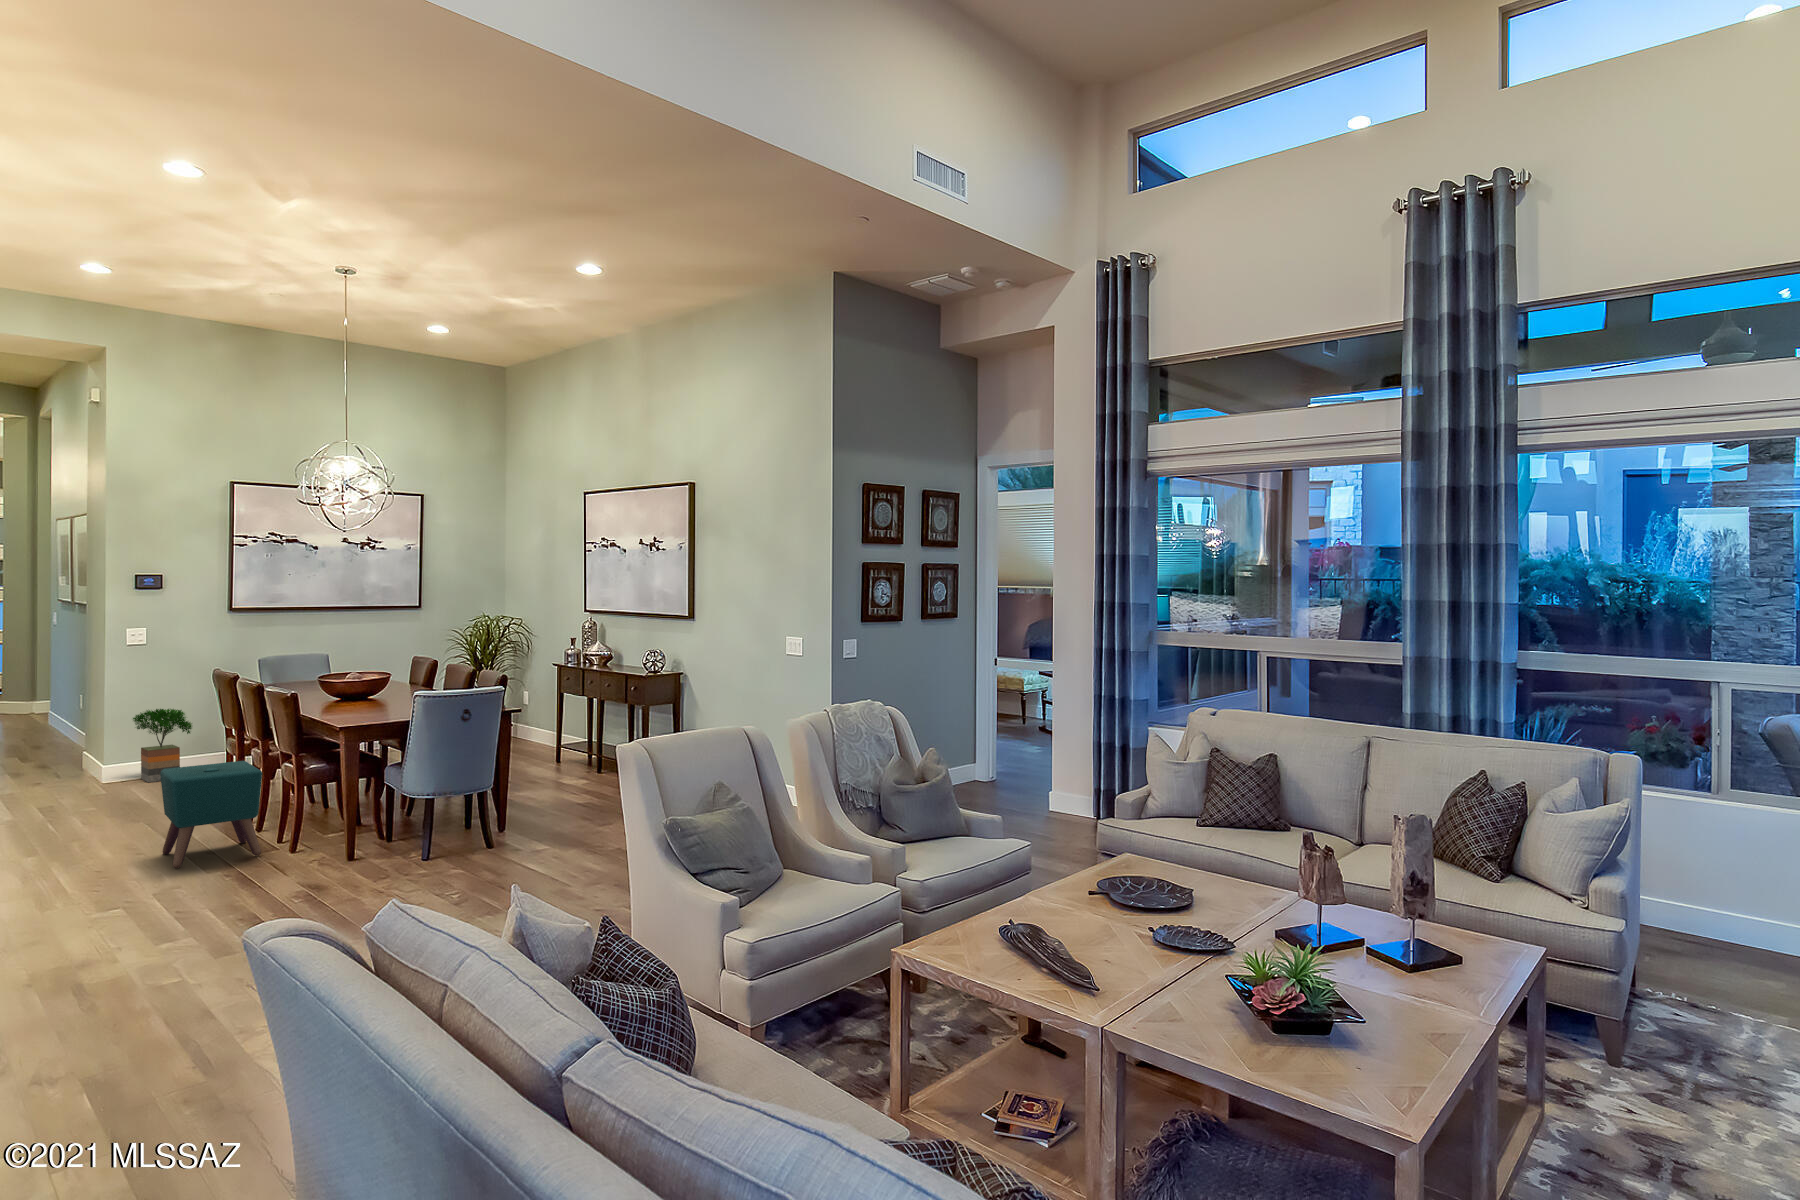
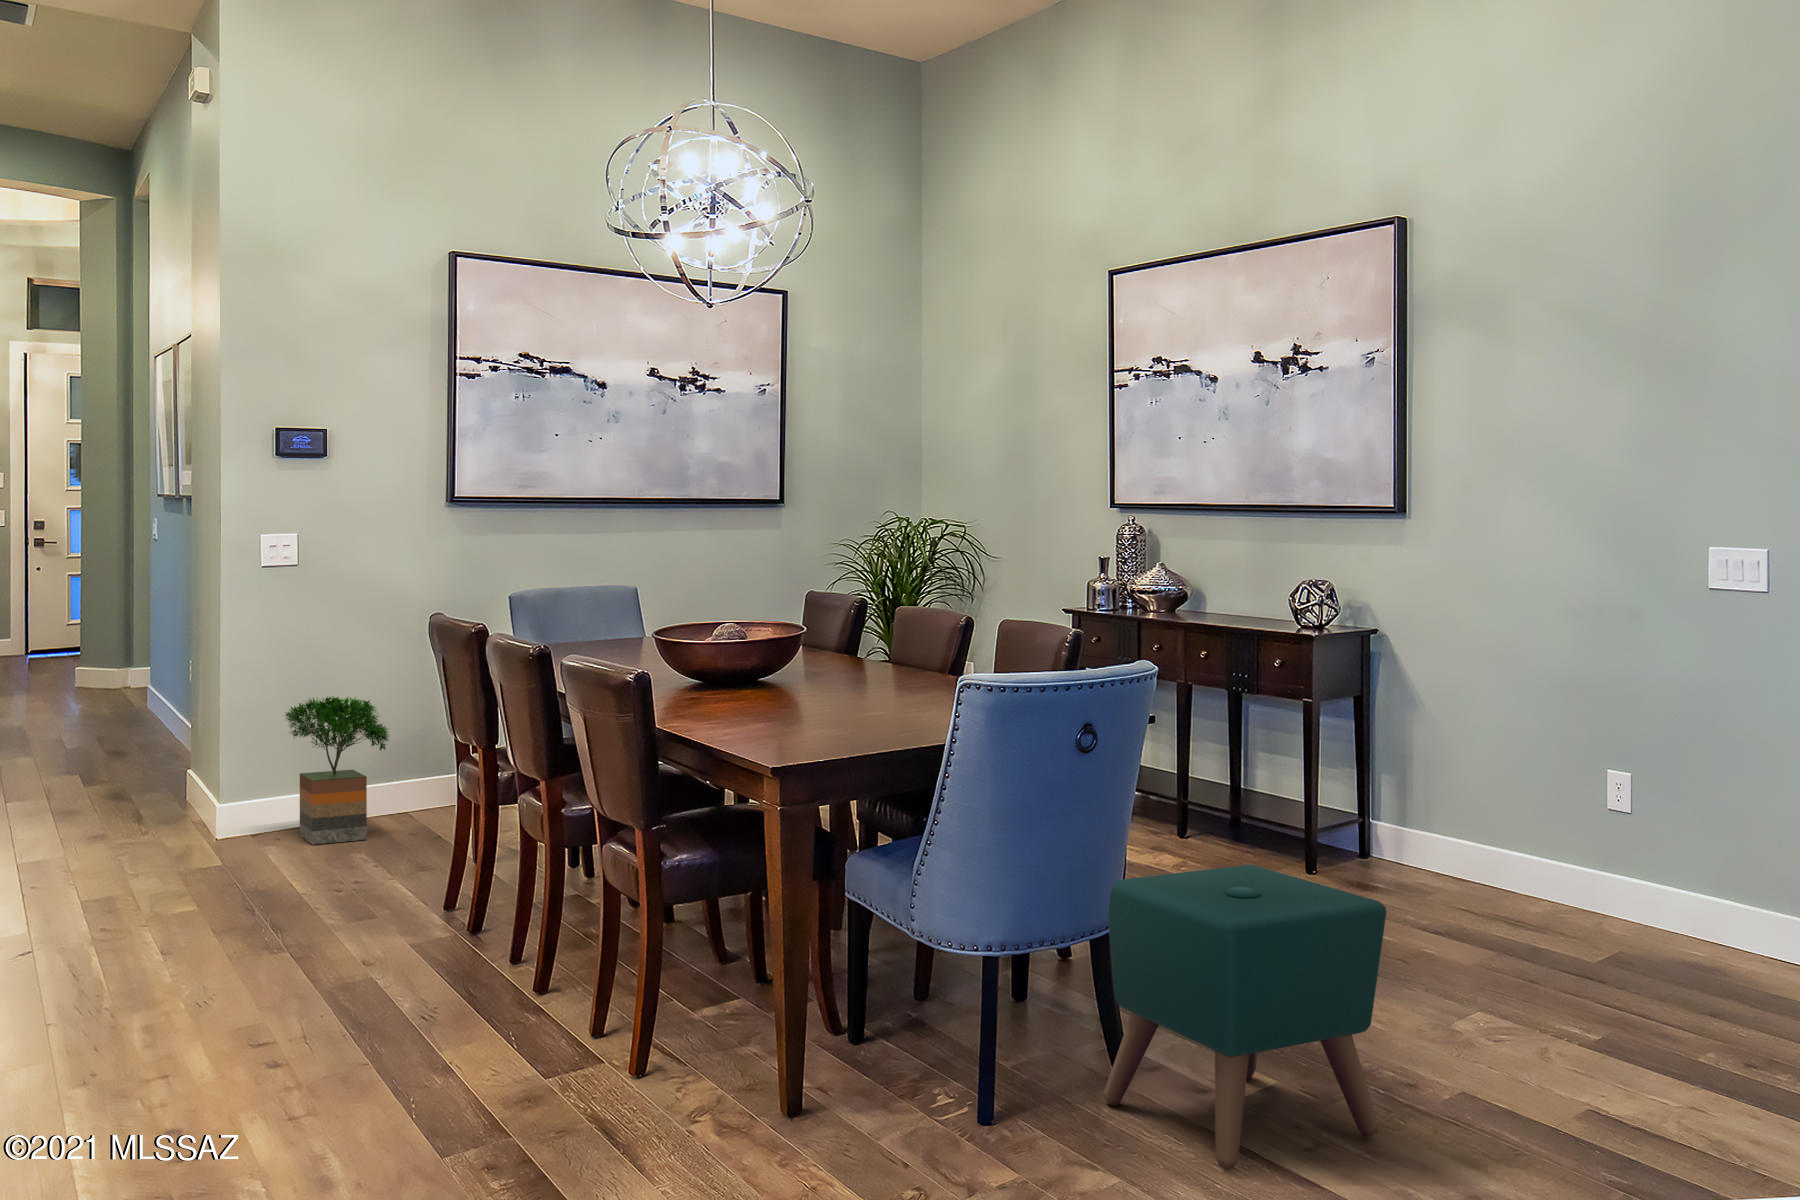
ottoman: present [160,761,262,868] -> present [1104,865,1386,1170]

